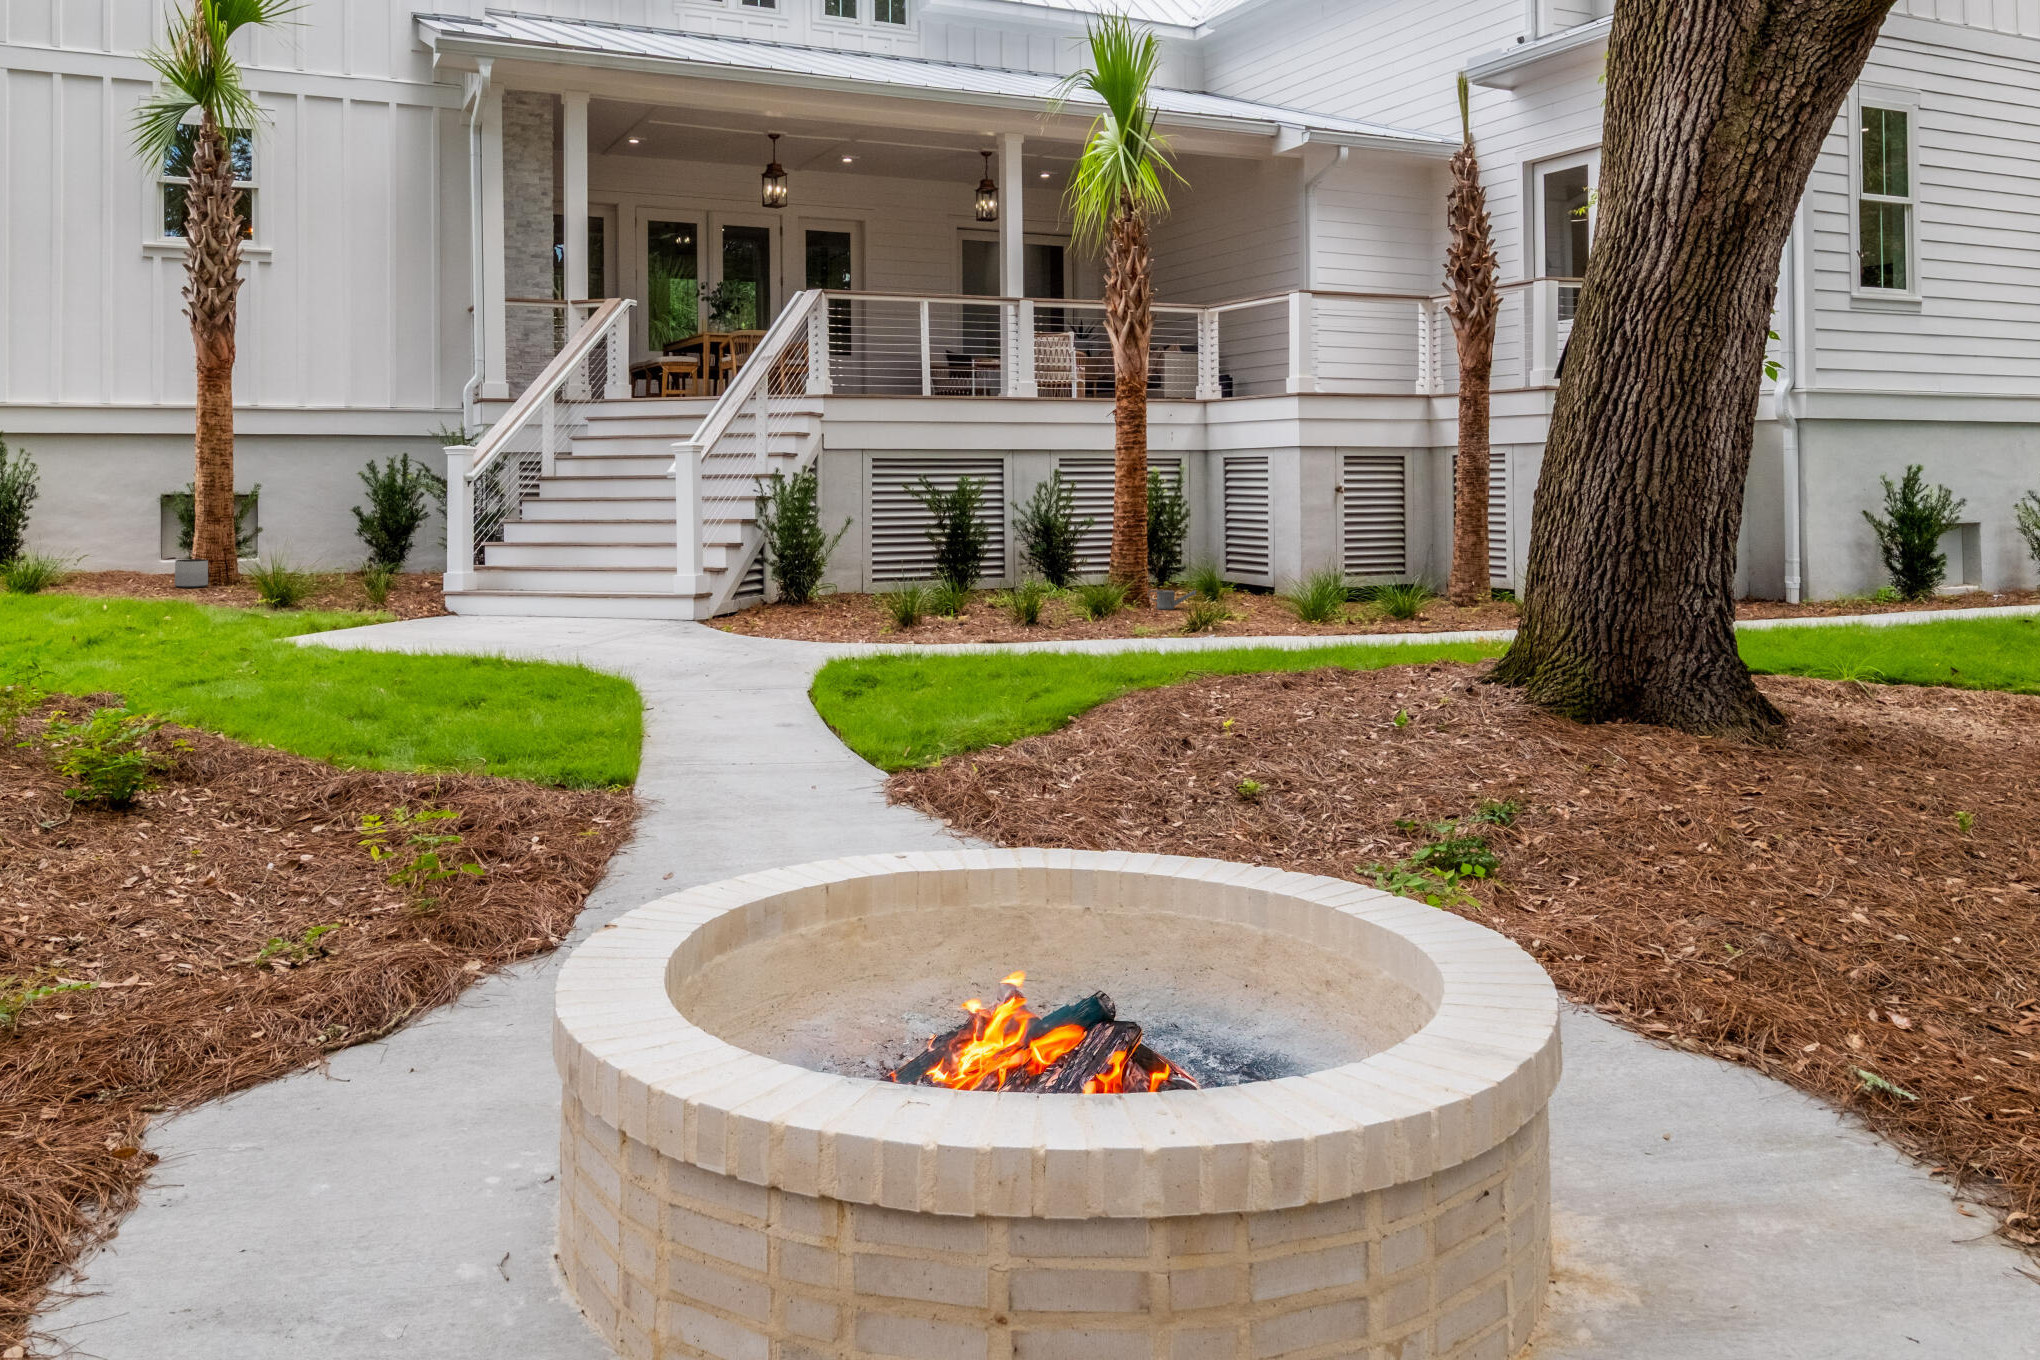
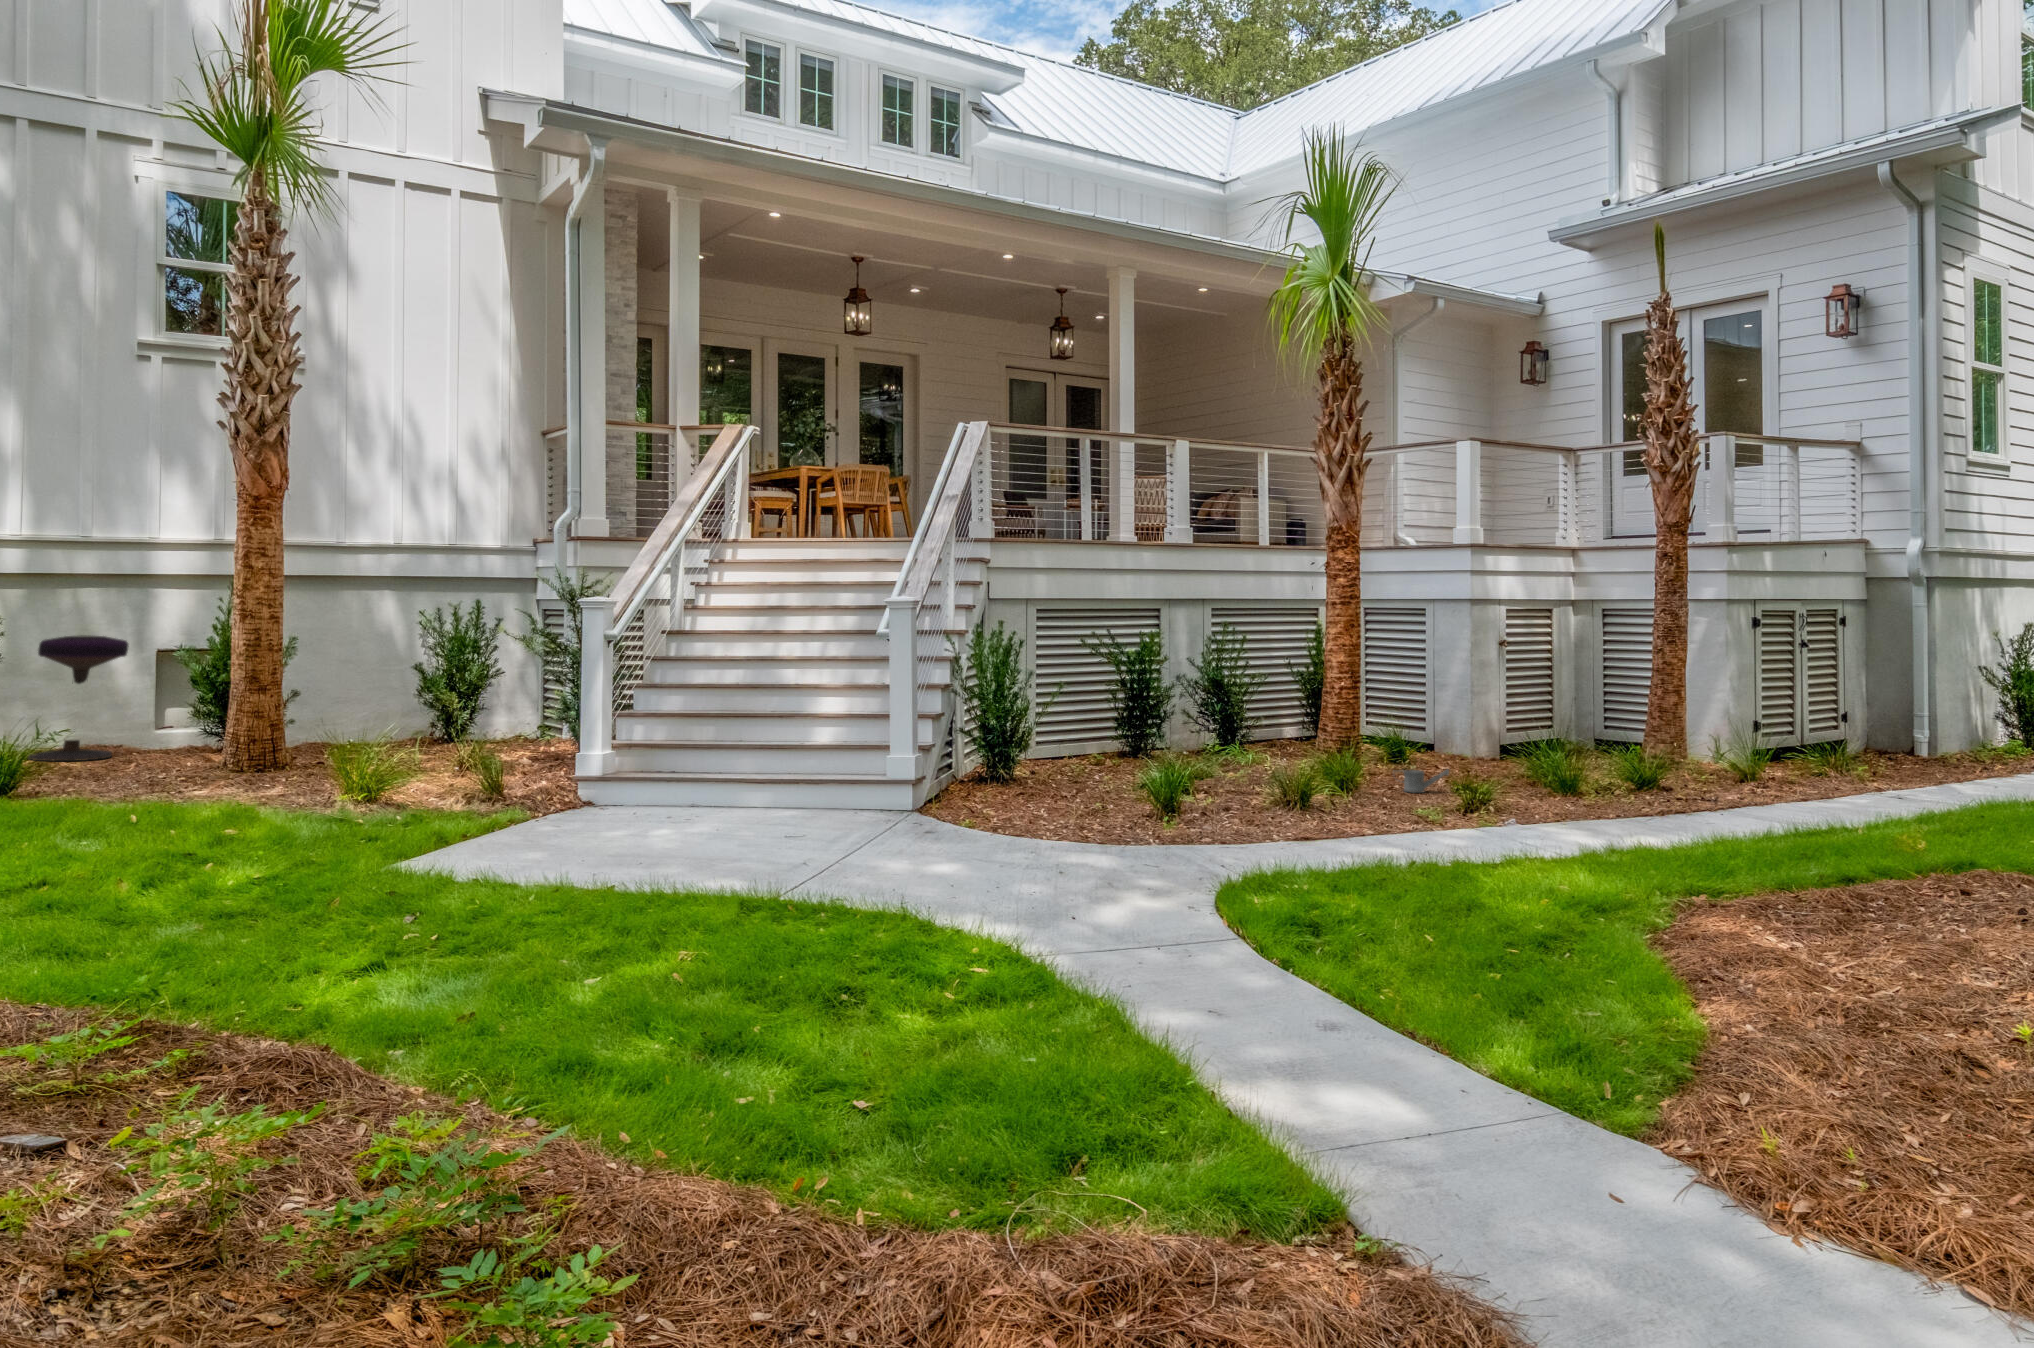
stool: none [92,480,158,574] -> present [28,635,129,761]
planter: present [175,559,208,588] -> none [167,742,215,782]

